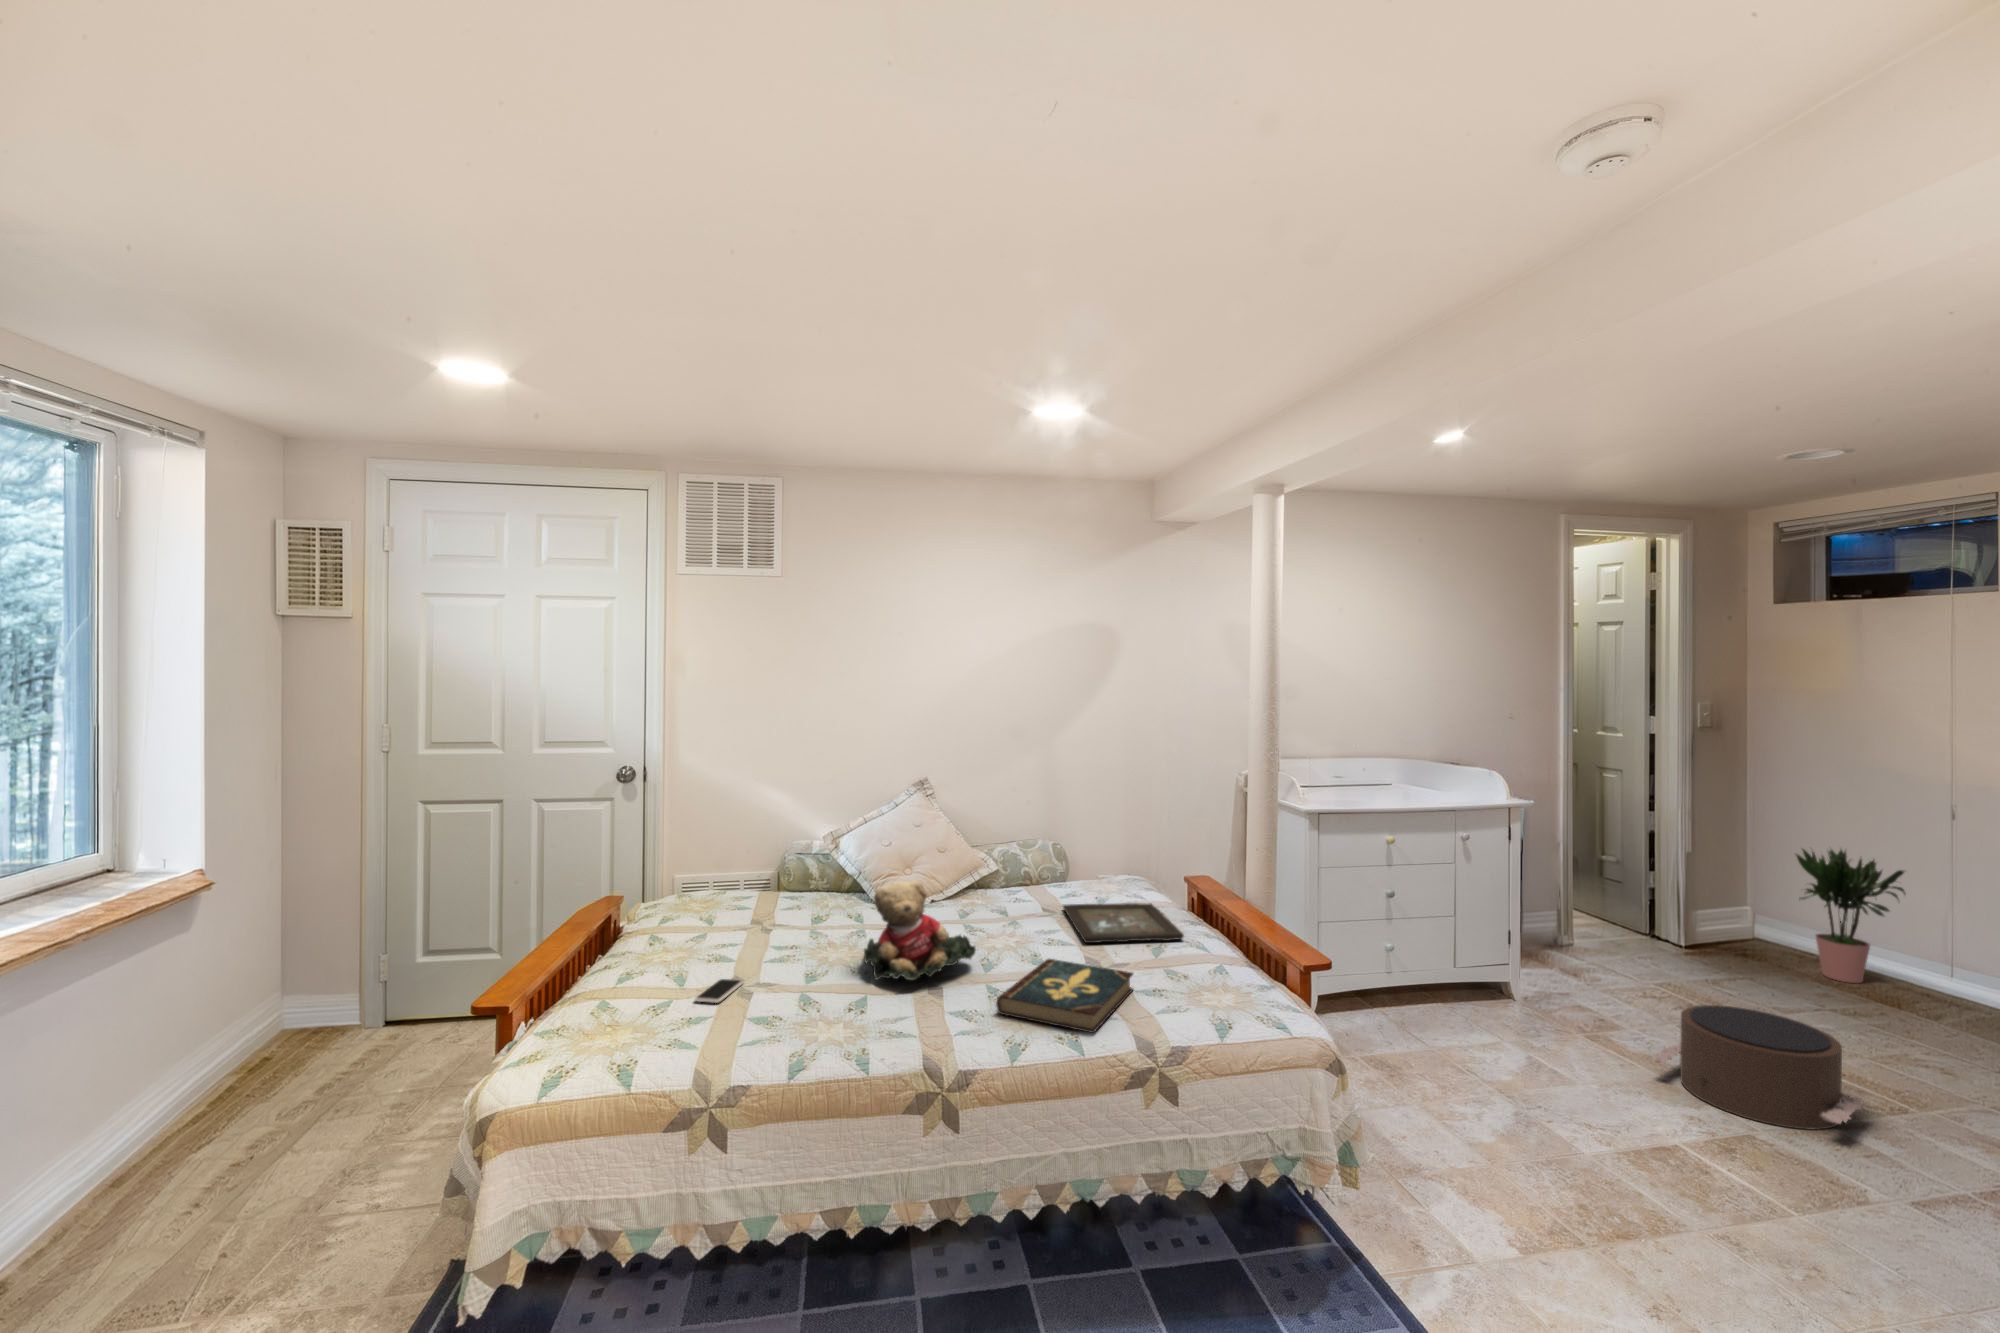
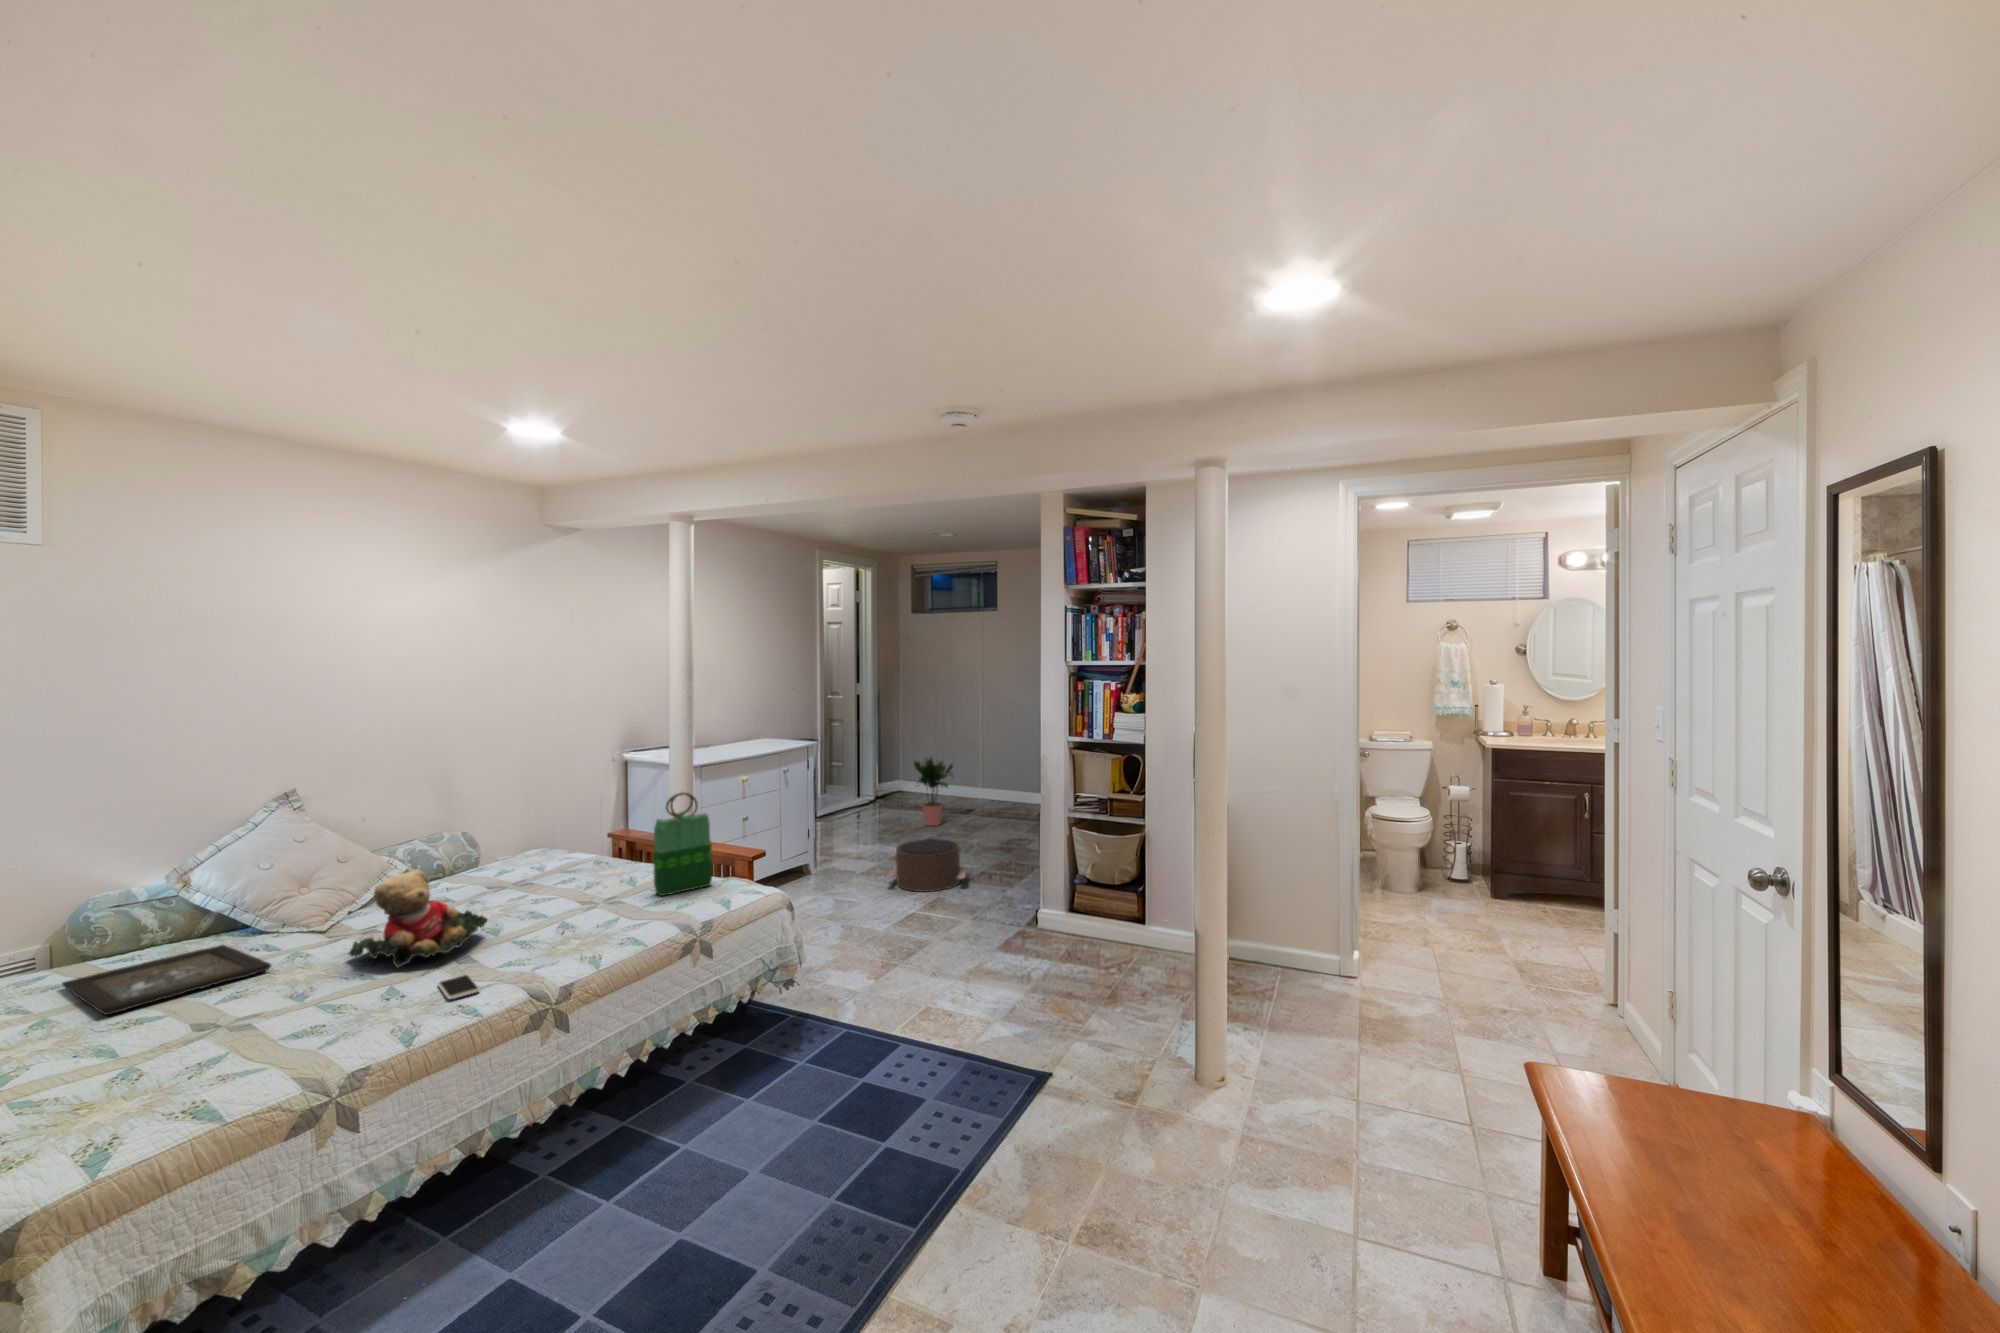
tote bag: none [1166,848,1243,989] -> present [653,793,712,896]
tray: present [1063,903,1184,943] -> present [62,945,271,1015]
book: present [996,959,1133,1033] -> none [552,893,645,948]
smartphone: present [695,979,743,1003] -> present [438,975,480,999]

